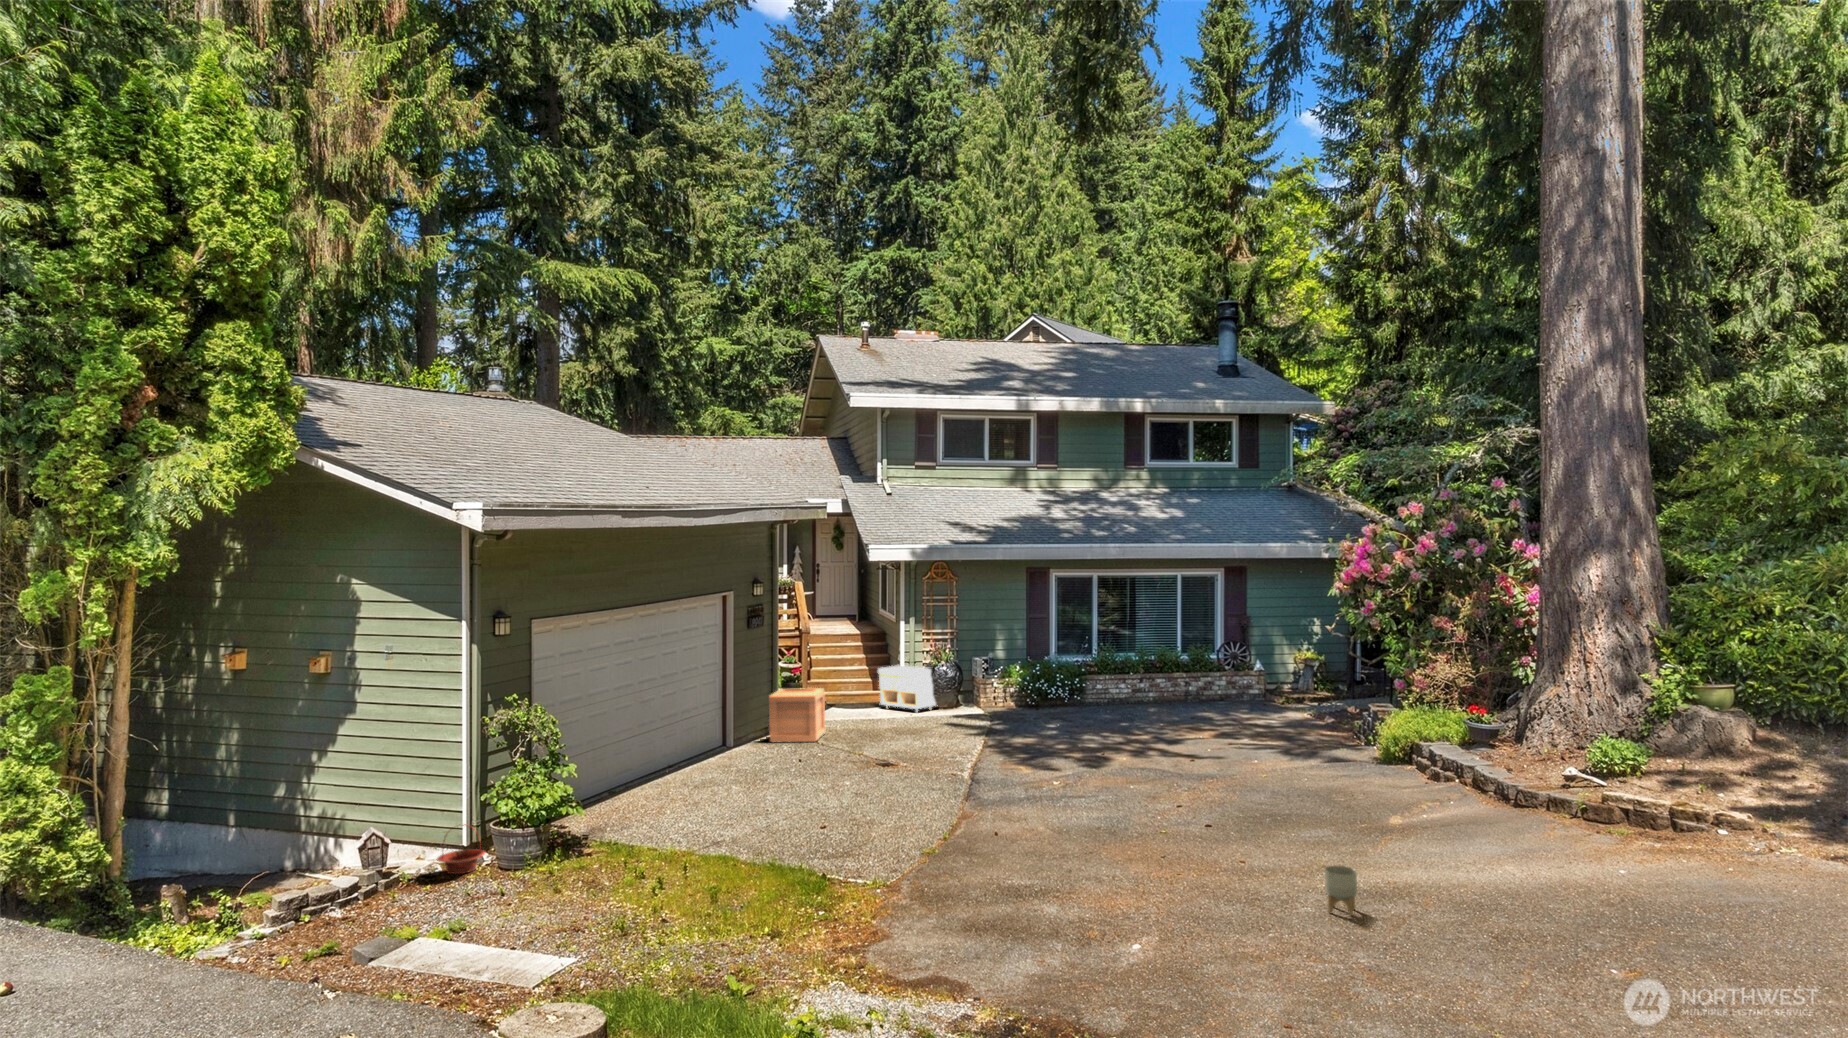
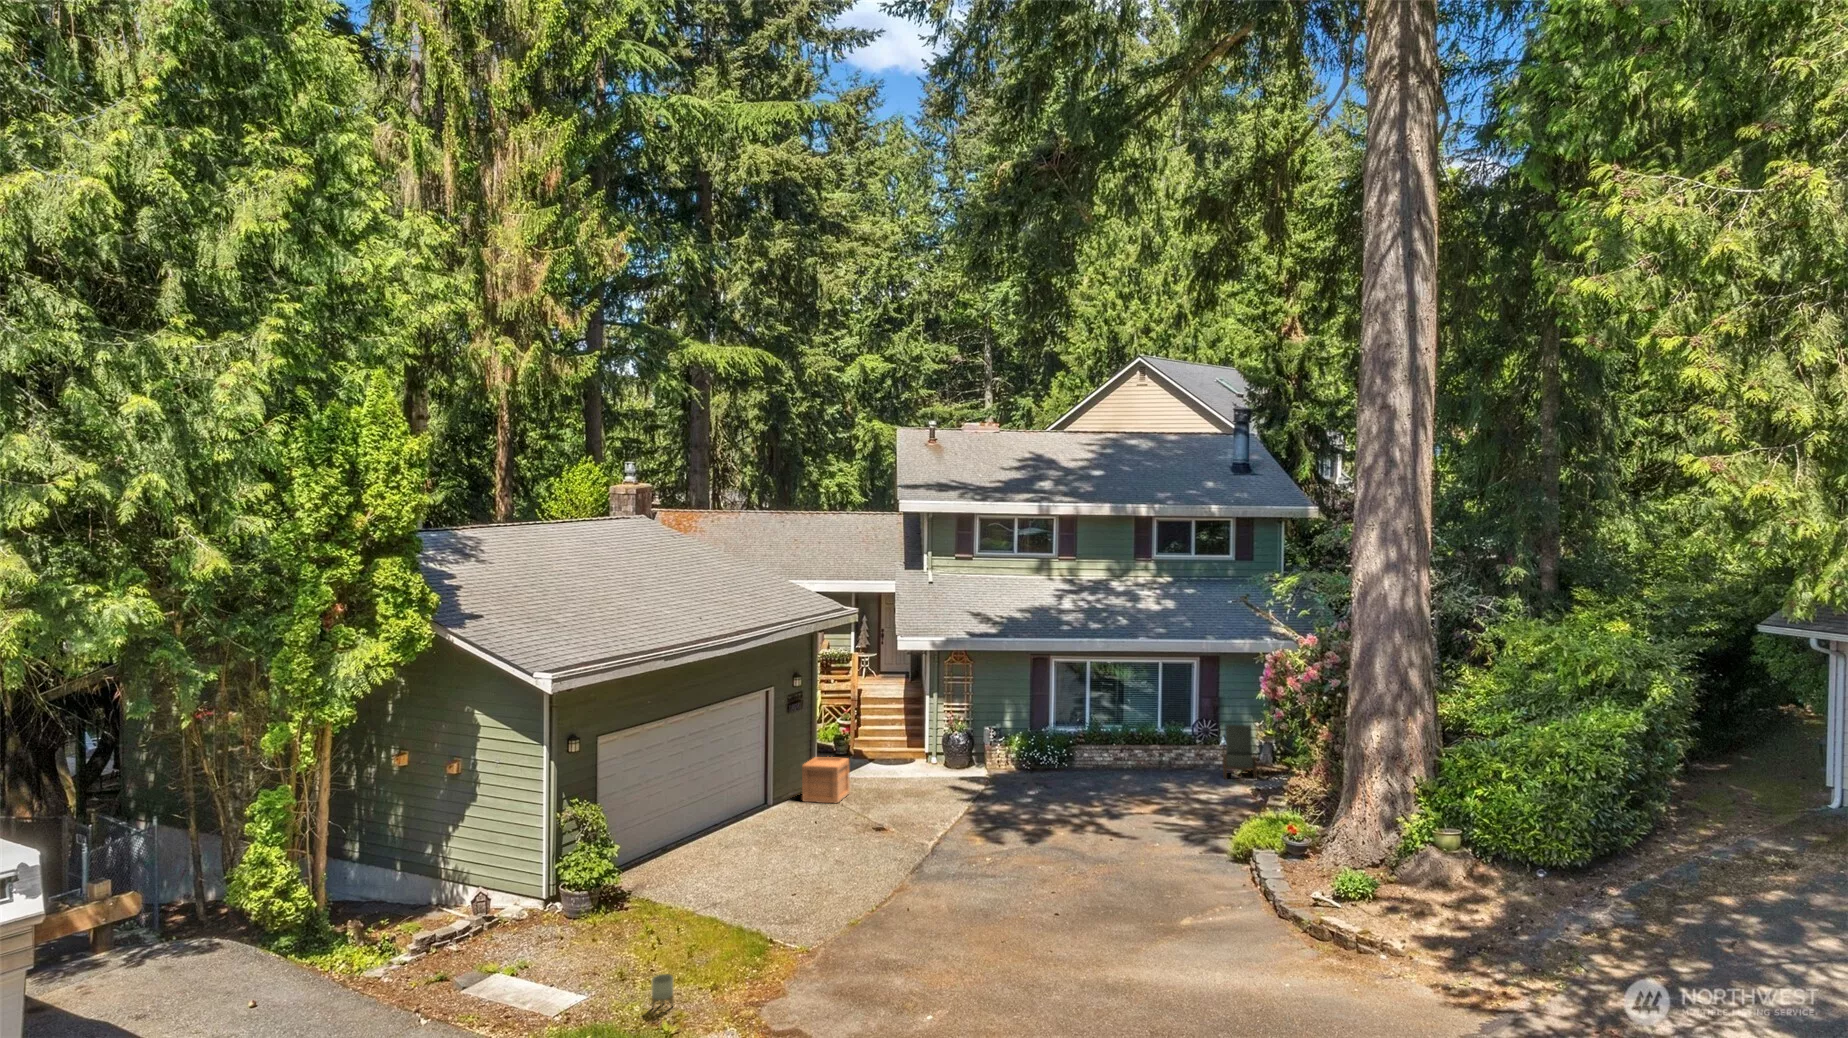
lounge chair: none [1249,643,1295,703] -> present [1223,725,1257,780]
storage bench: present [878,665,936,712] -> none [907,730,954,773]
basket: present [436,824,485,874] -> none [521,886,555,921]
planter: present [1325,866,1357,916] -> present [651,974,673,1011]

